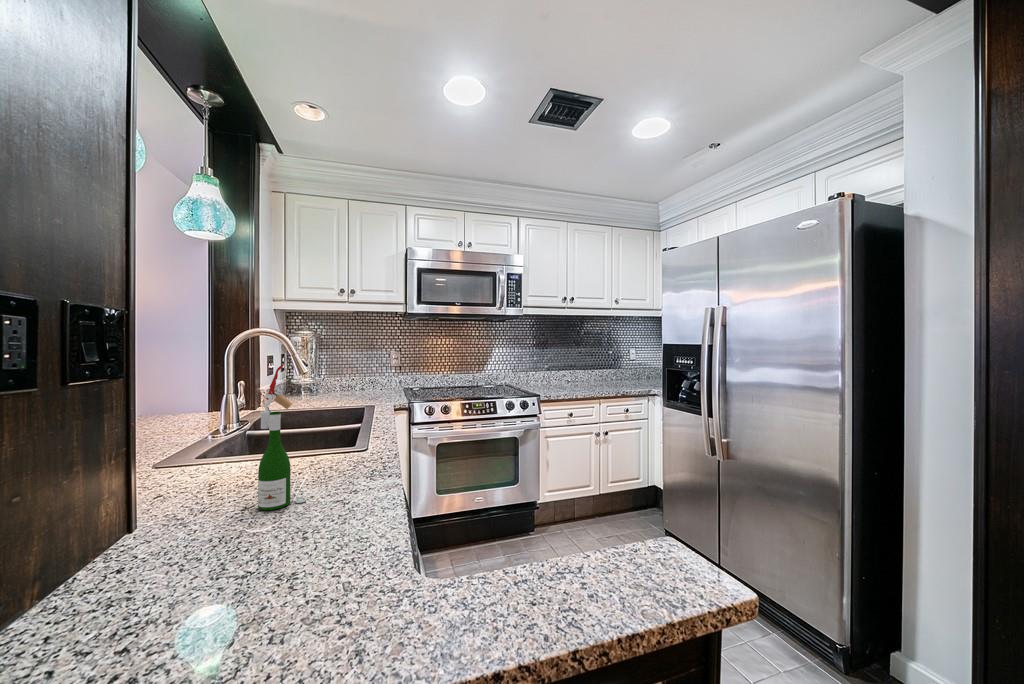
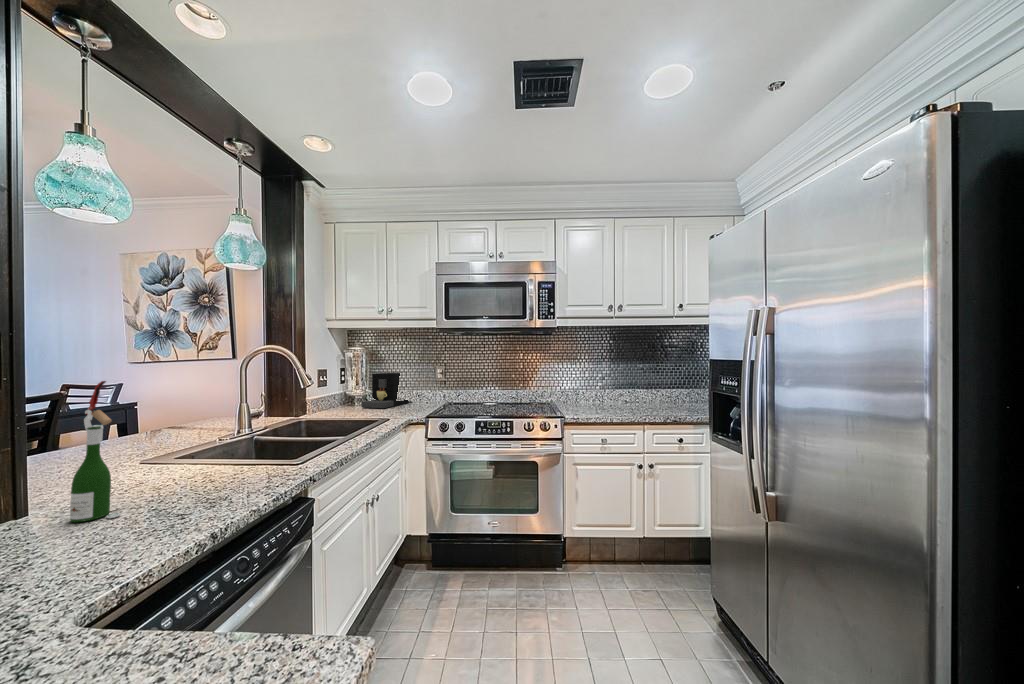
coffee maker: none [315,359,359,398] -> present [361,372,409,408]

